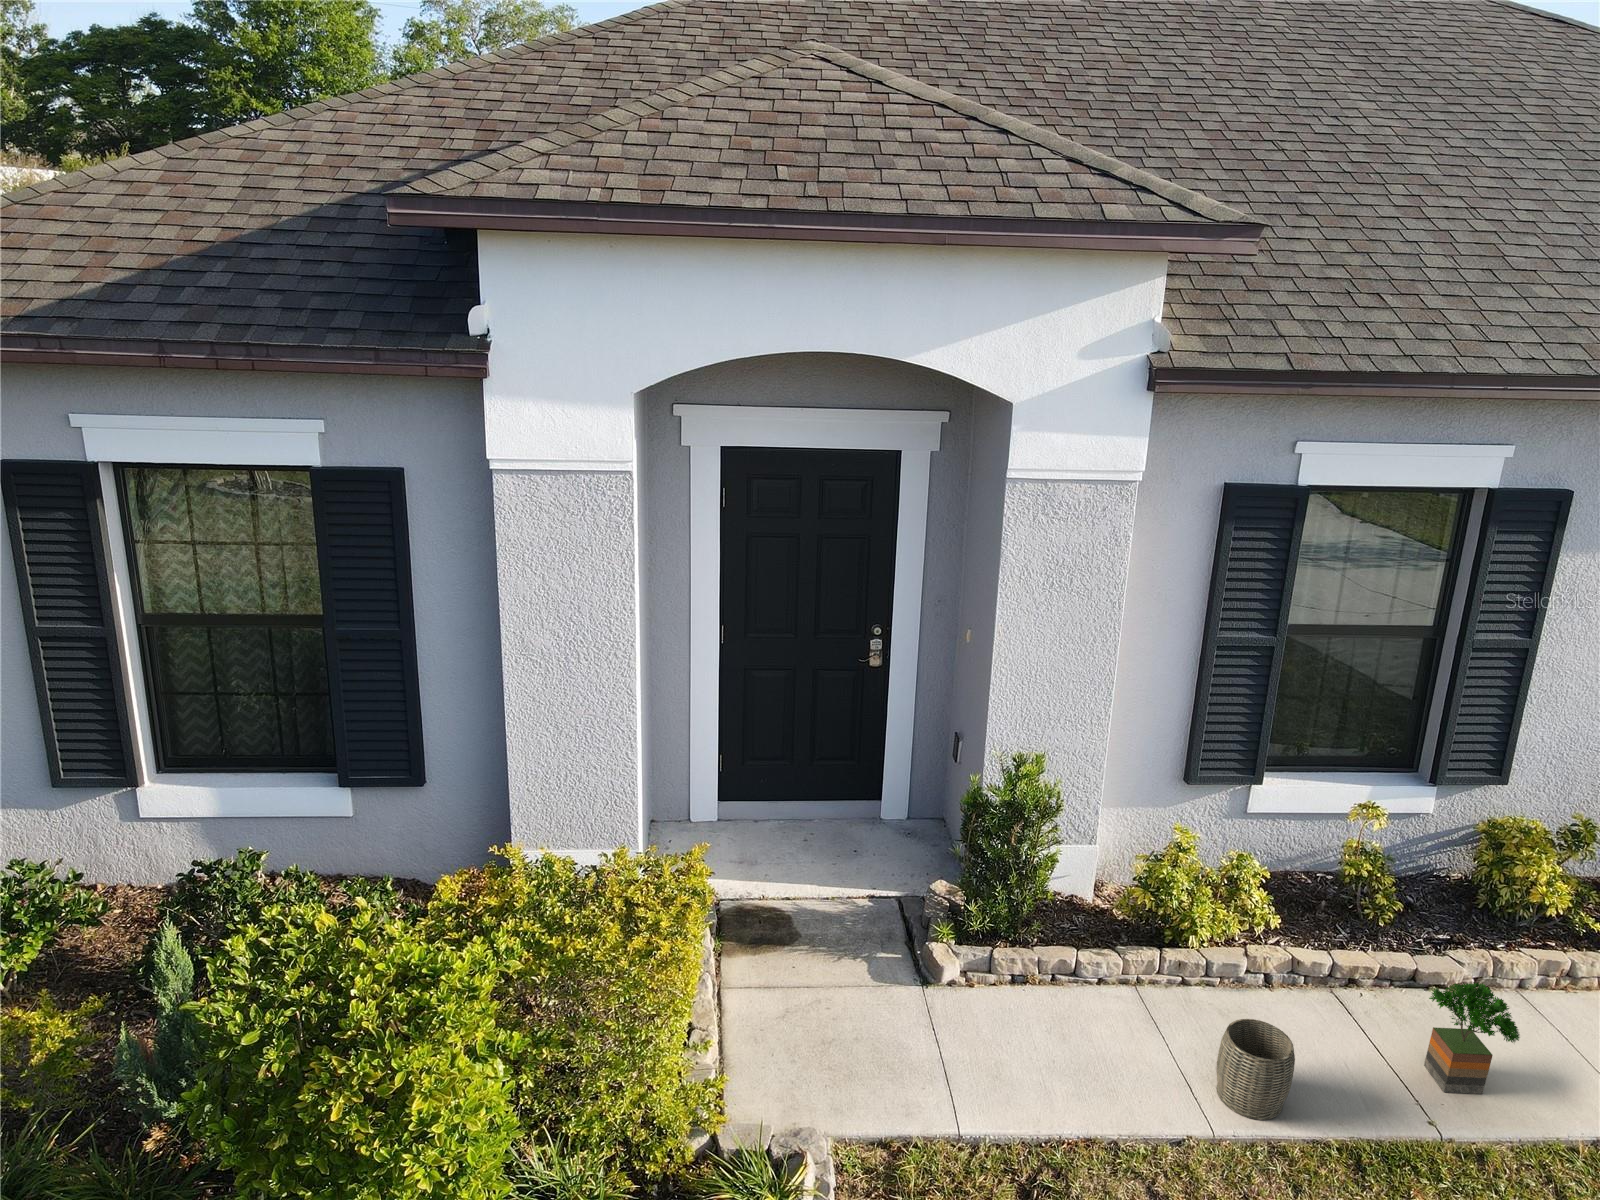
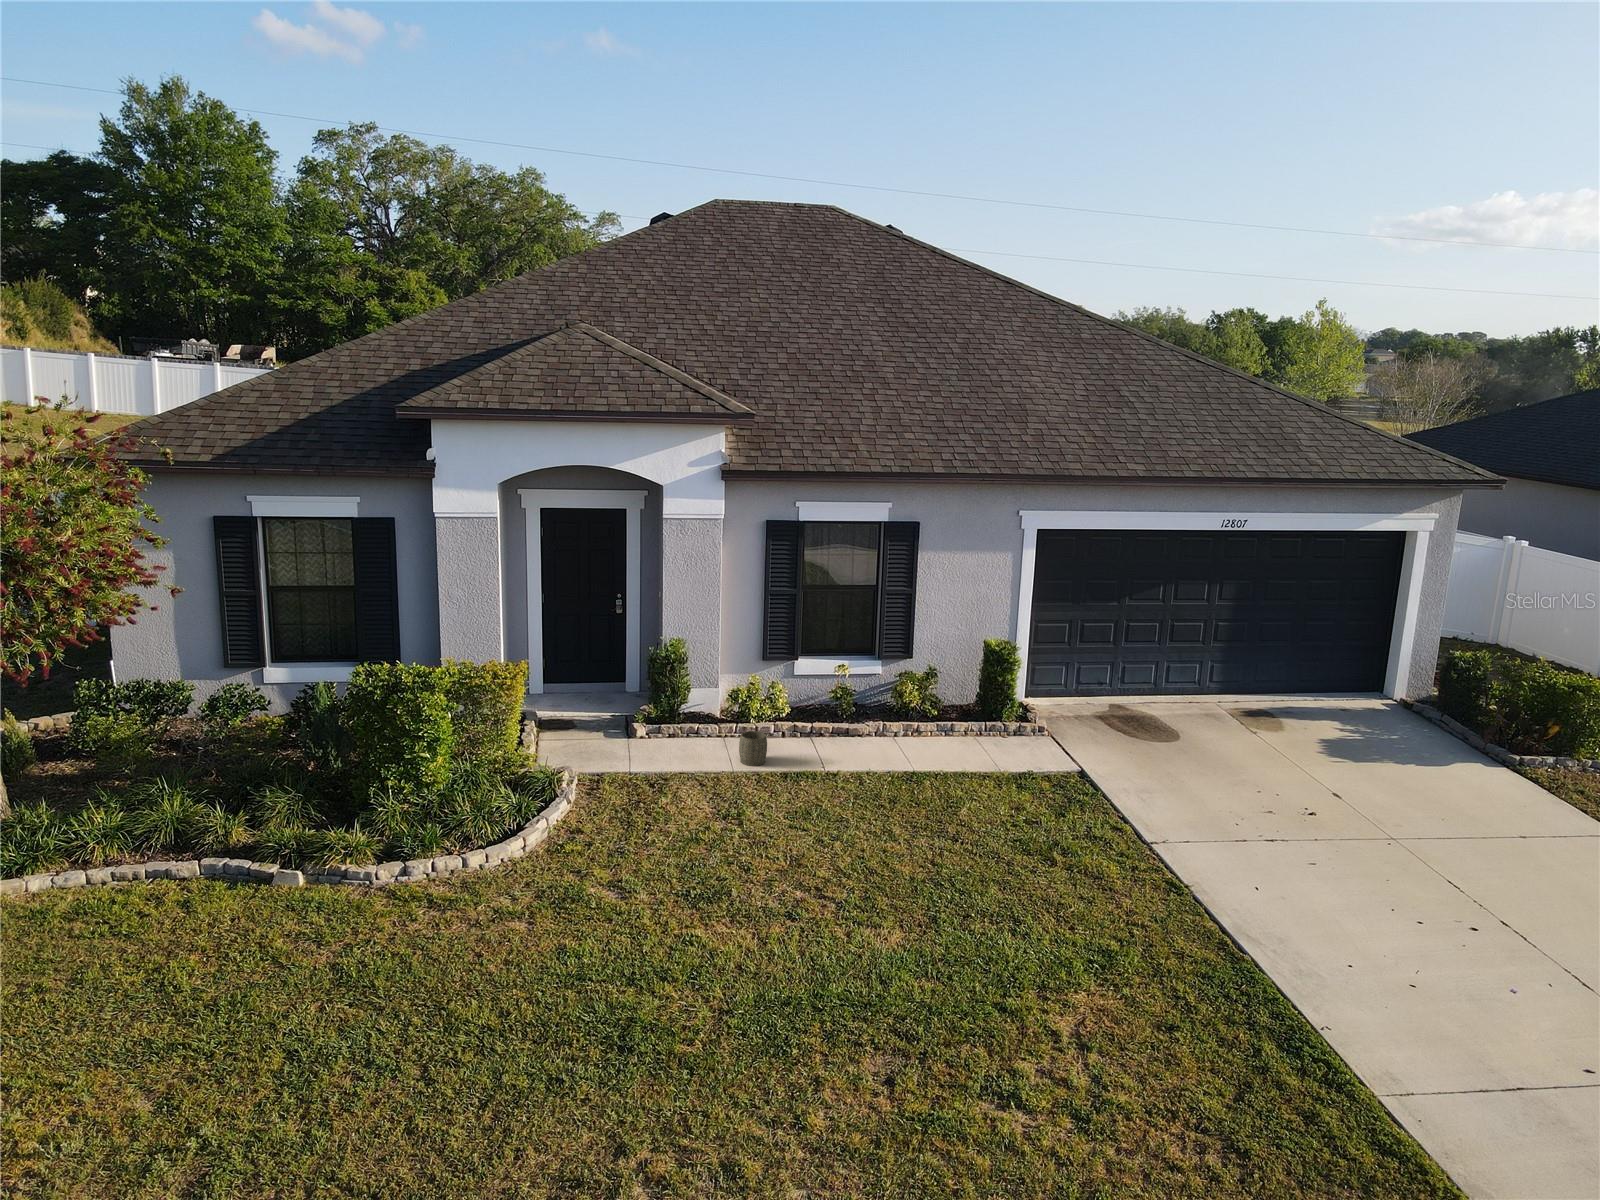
potted tree: present [1424,982,1520,1094] -> none [828,715,858,760]

